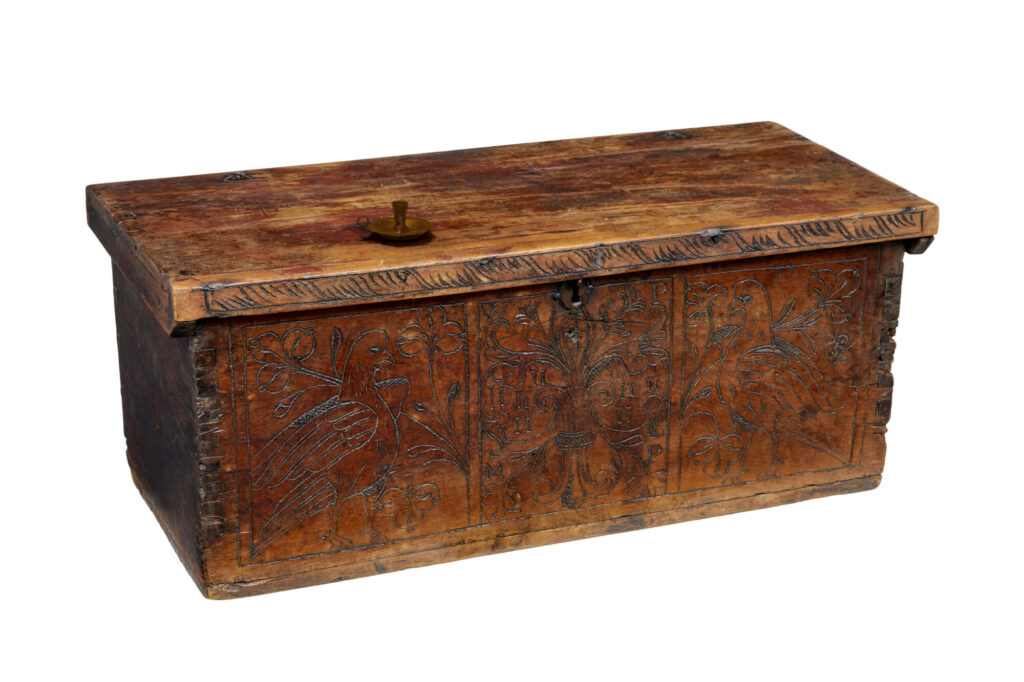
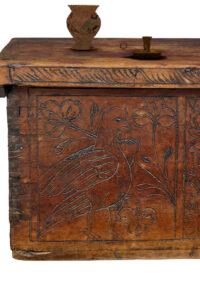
vase: none [241,138,303,224] -> present [66,5,101,50]

